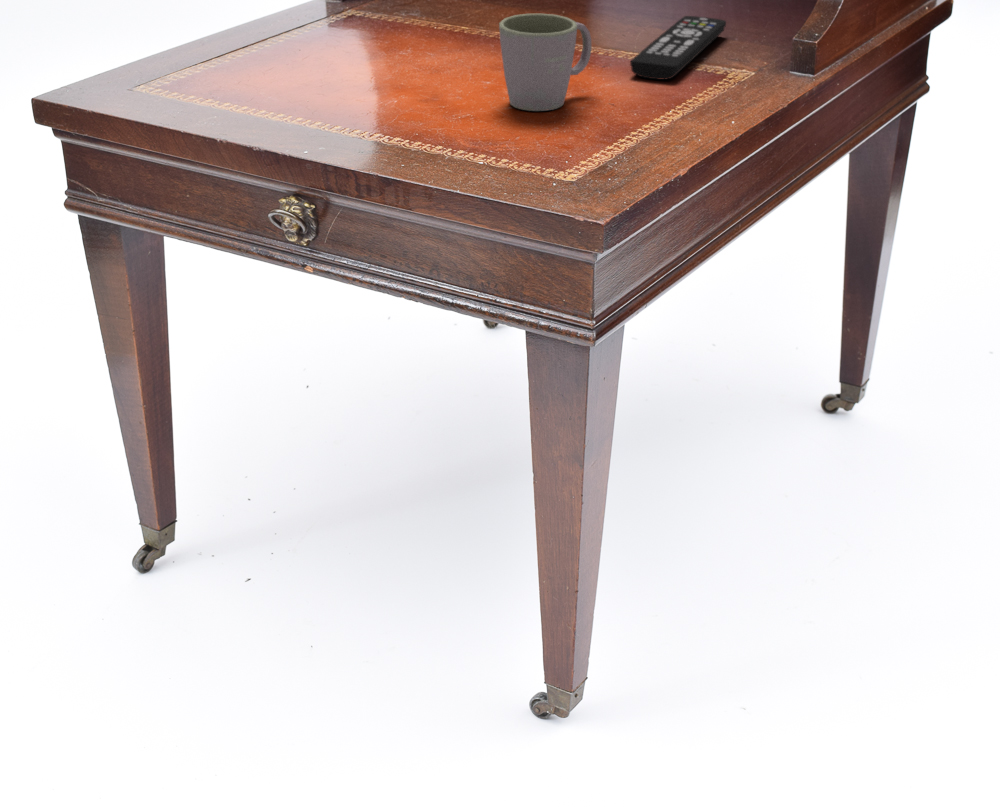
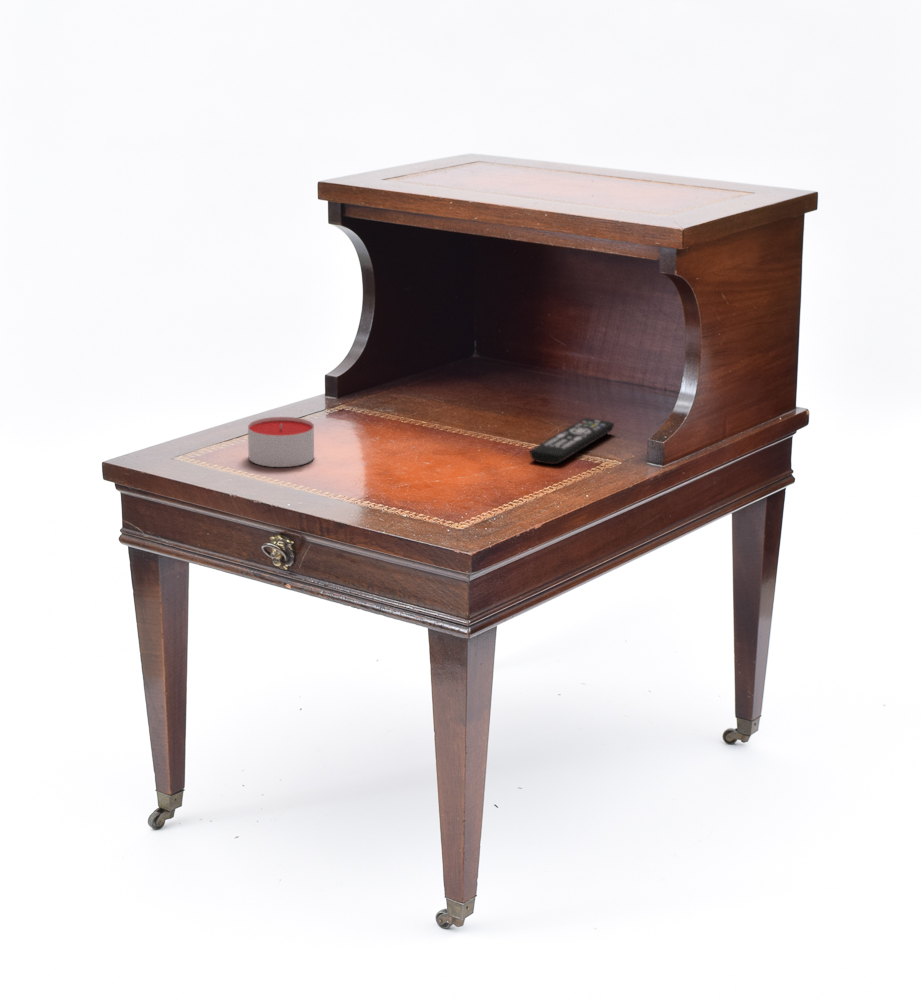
mug: present [499,14,592,111] -> none [430,416,497,483]
candle: none [234,24,329,96] -> present [248,417,314,467]

